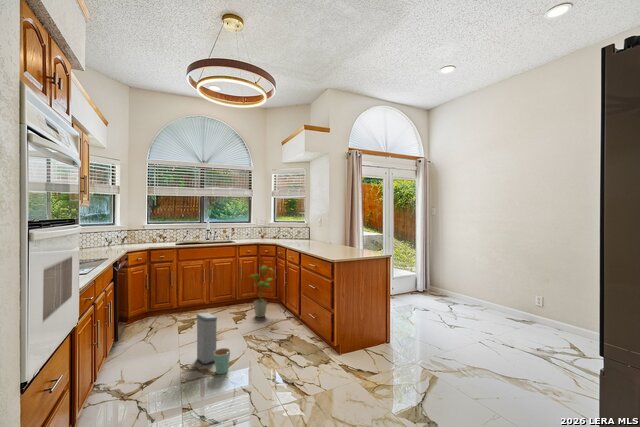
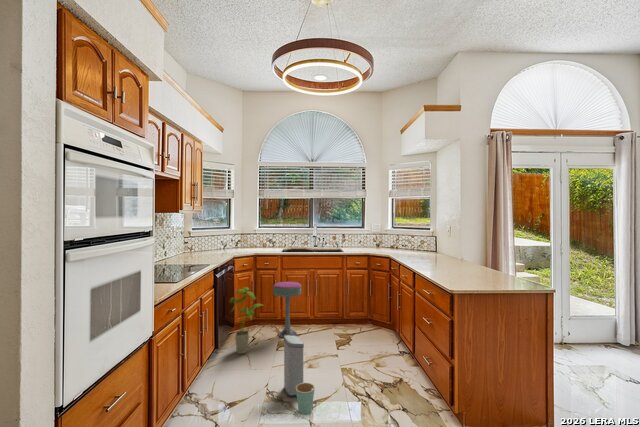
house plant: present [251,266,273,317] -> present [230,287,262,354]
bar stool: none [171,271,199,323] -> present [273,282,301,338]

